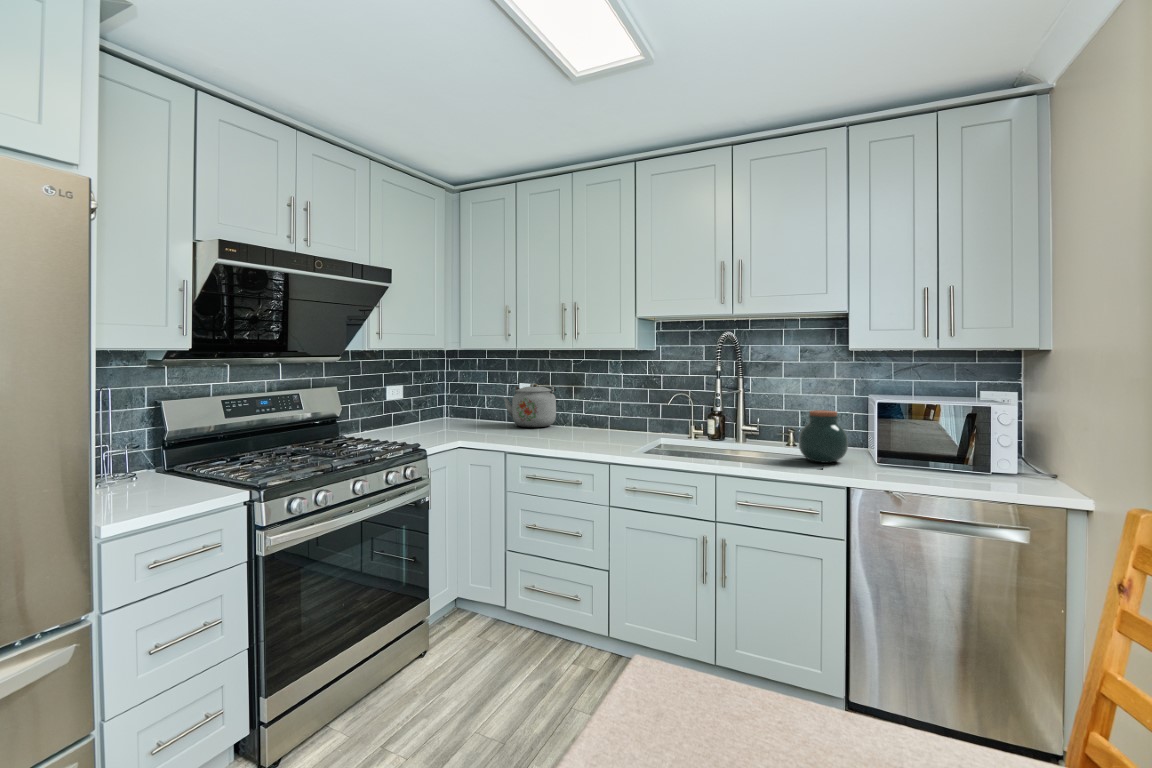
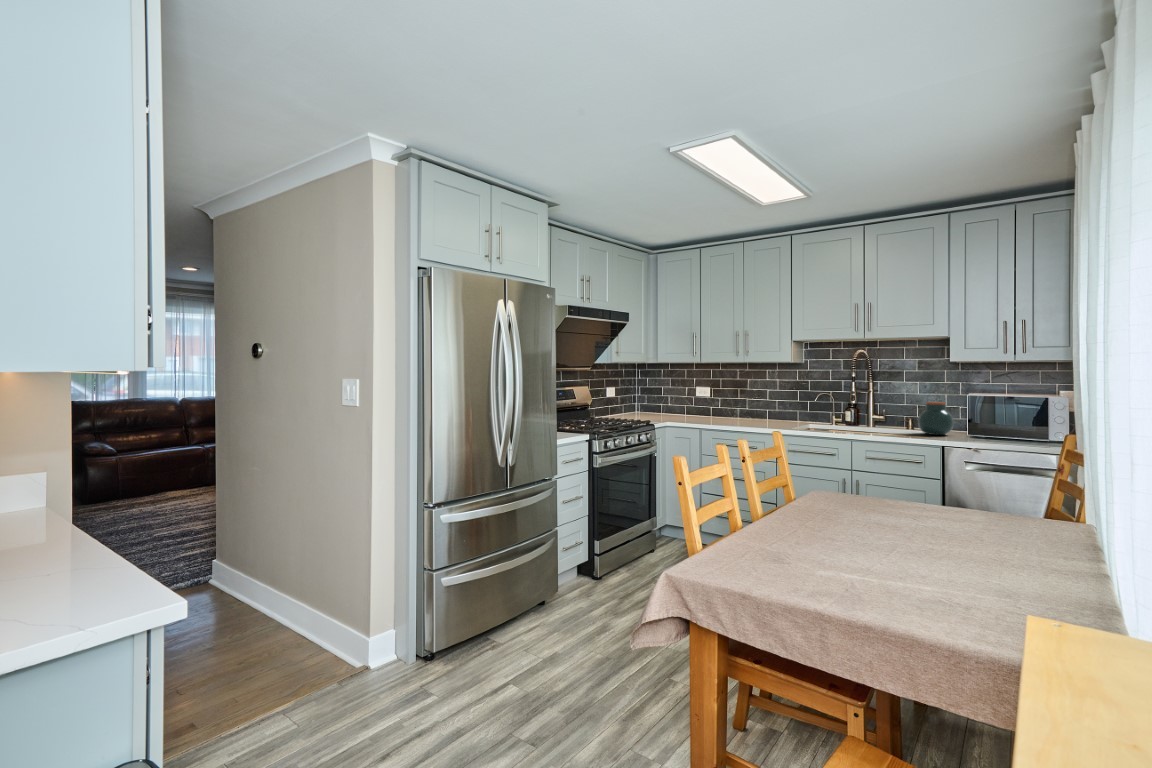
kettle: present [504,383,556,427] -> none [688,387,727,417]

